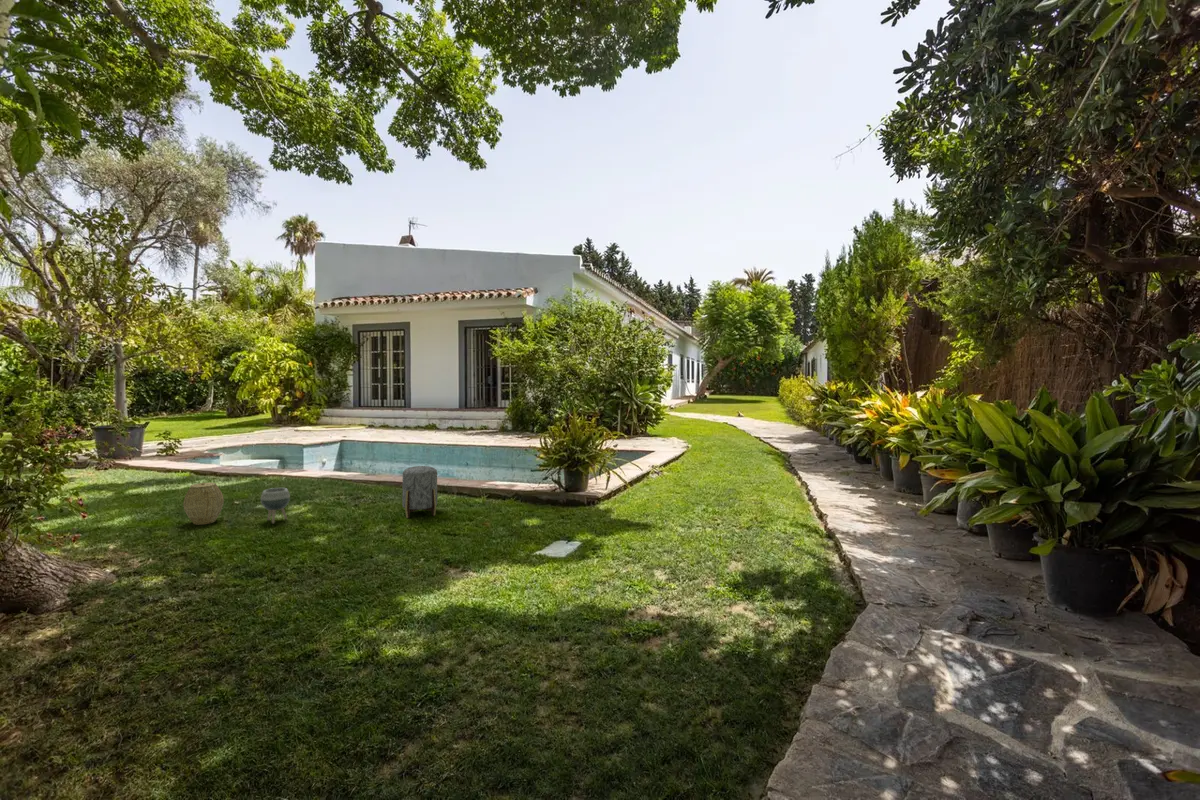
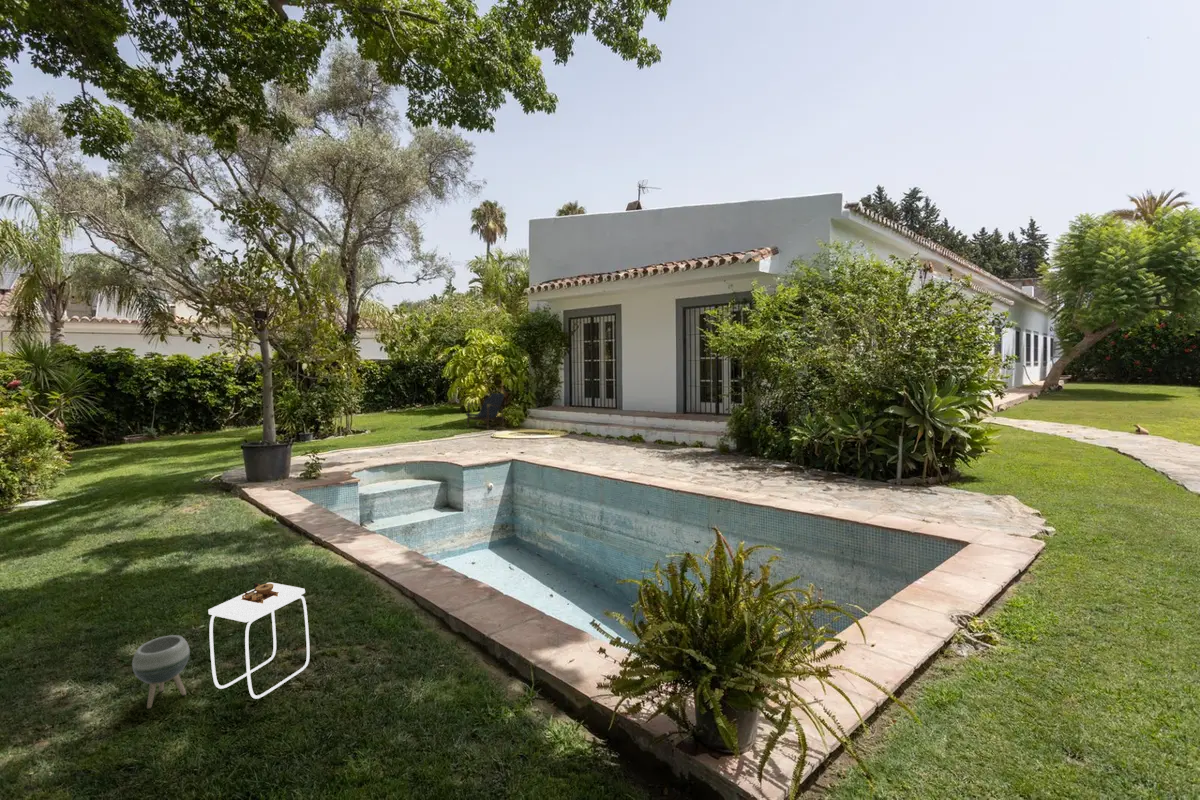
lounge chair: none [257,395,297,428] -> present [466,393,504,428]
side table: none [304,459,347,516] -> present [208,582,310,699]
stool: present [402,466,437,518] -> none [341,627,427,753]
woven basket: present [183,483,224,525] -> none [51,607,123,683]

